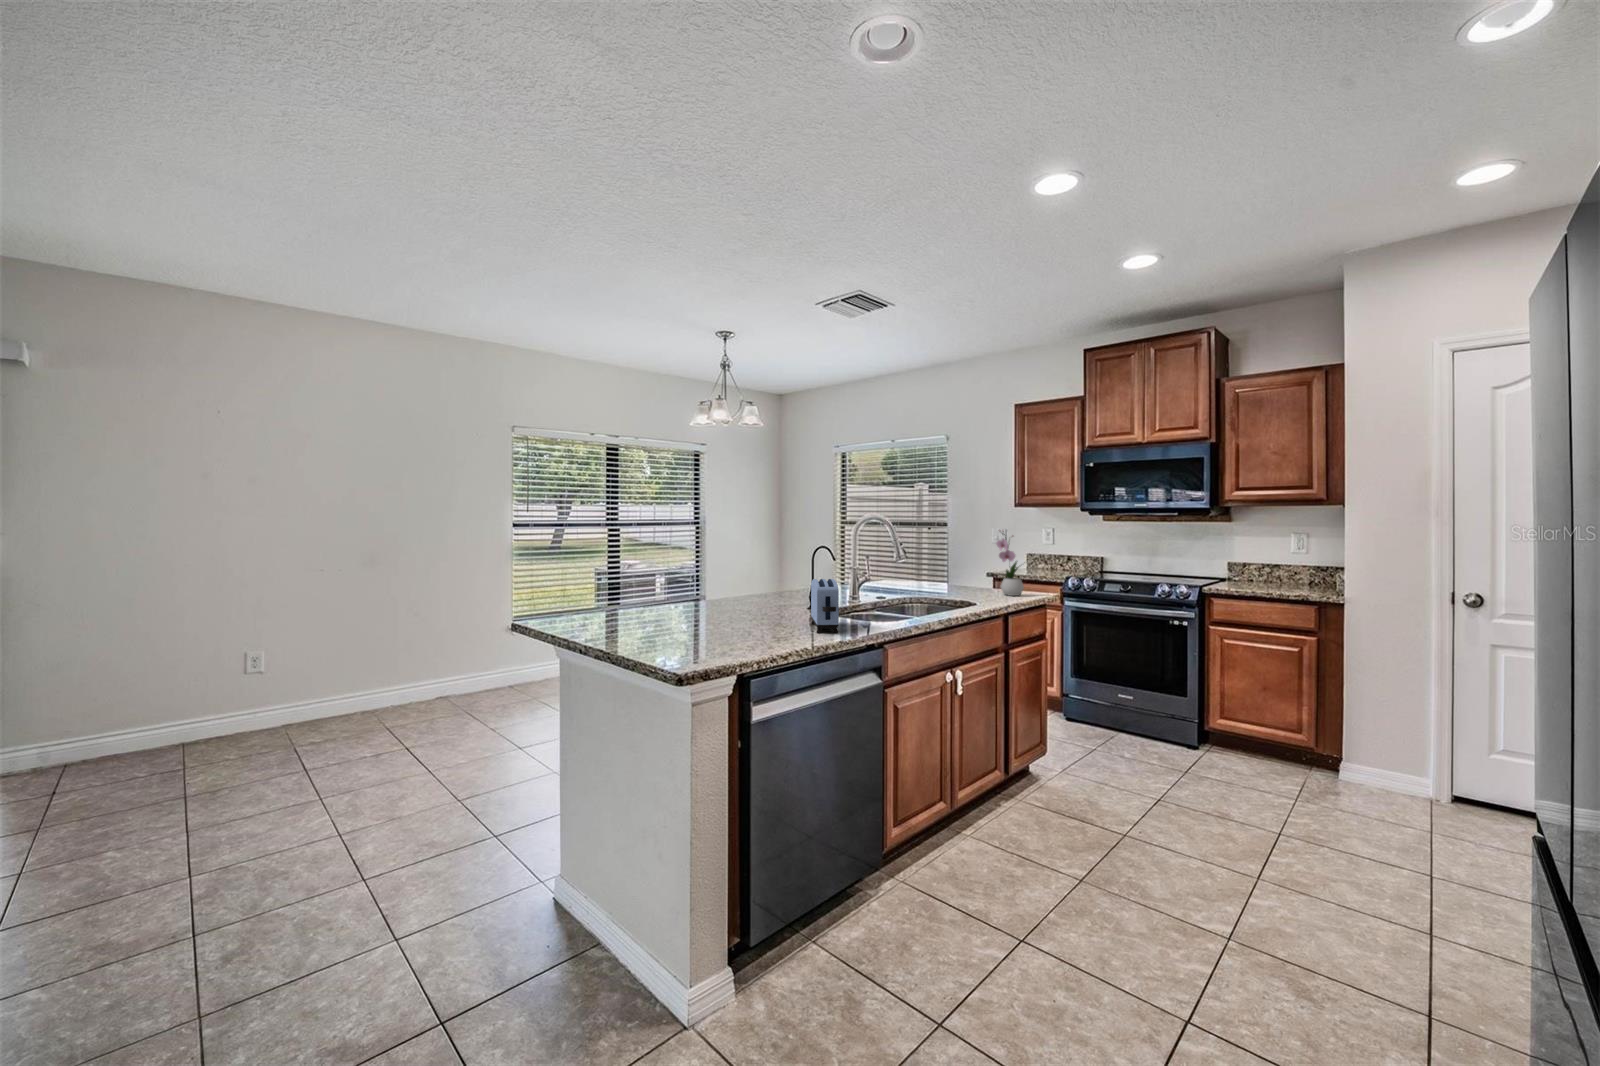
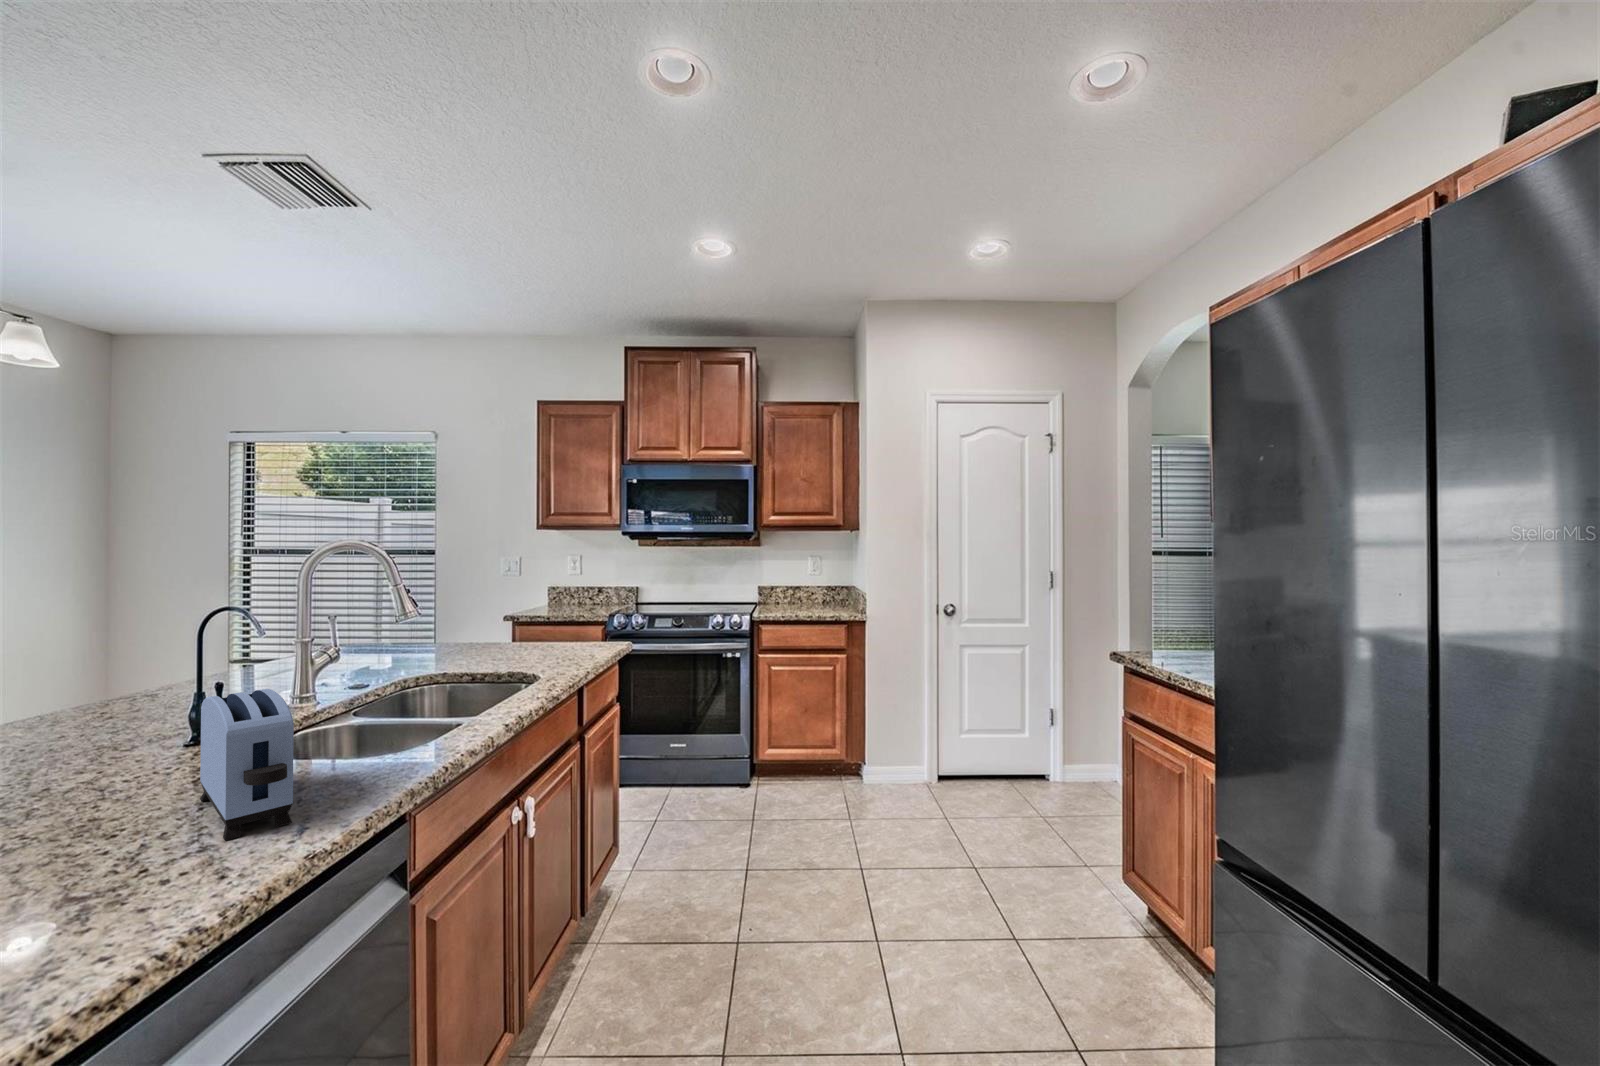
flower arrangement: present [996,531,1024,596] -> none [542,559,585,649]

